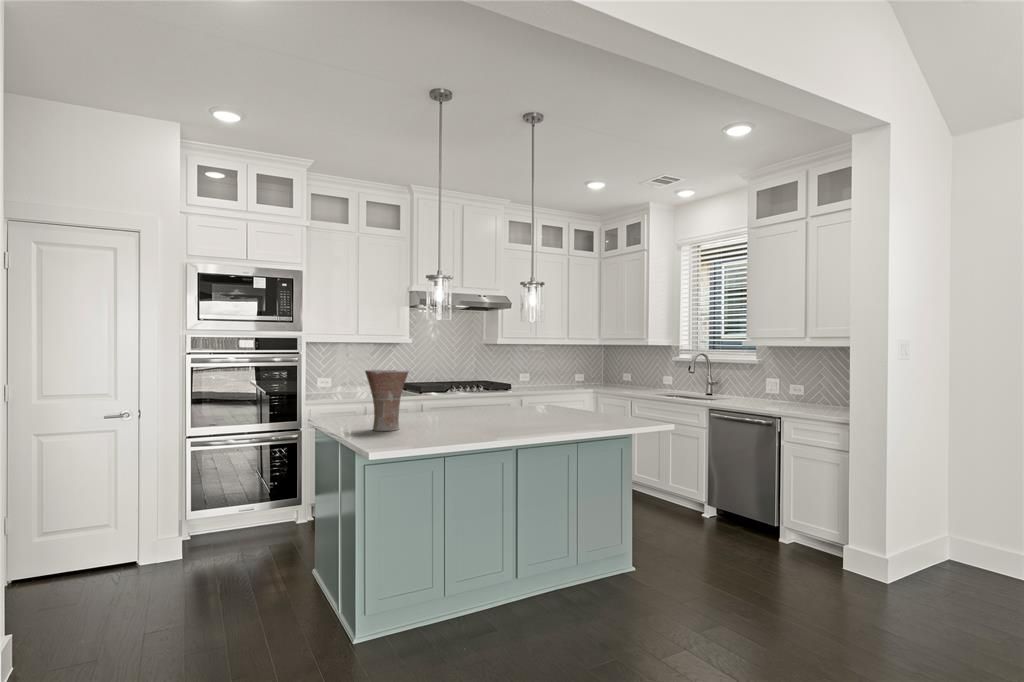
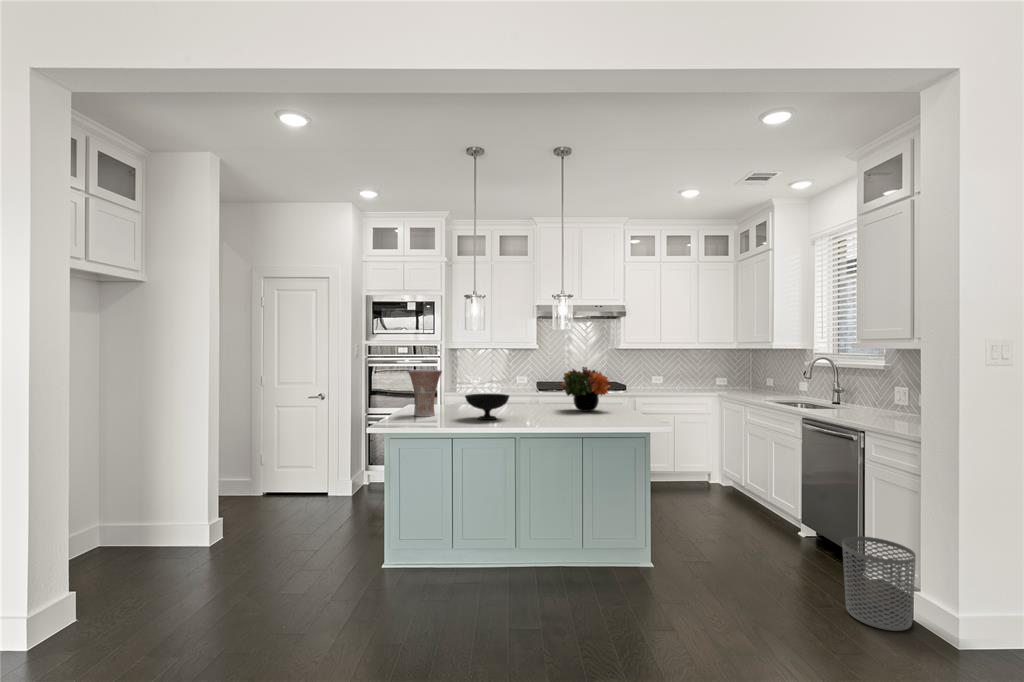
flower arrangement: none [514,364,569,413] -> present [562,367,610,412]
bowl: none [448,397,503,429] -> present [465,394,509,420]
waste bin: none [796,506,853,580] -> present [842,536,916,631]

